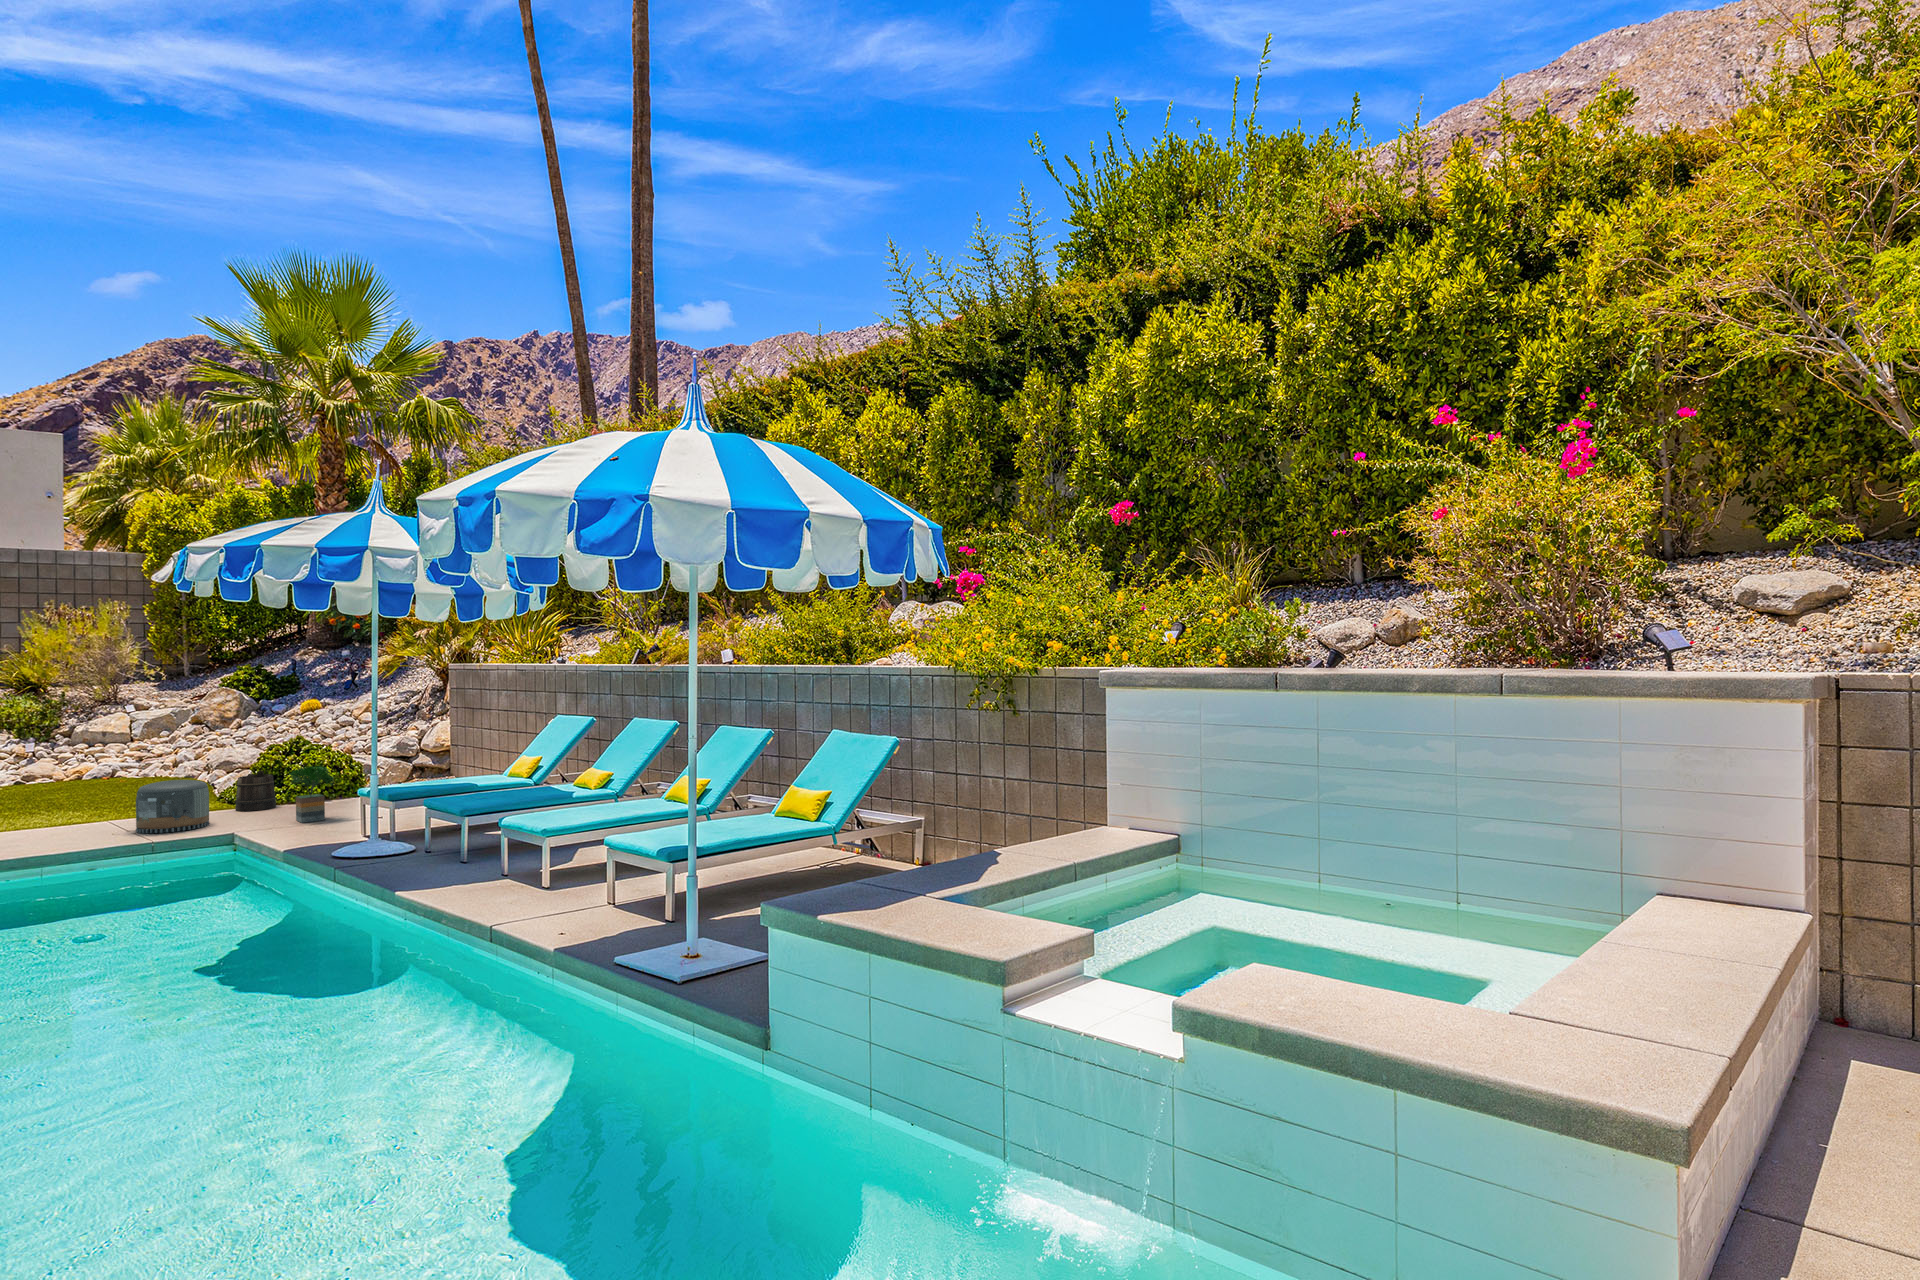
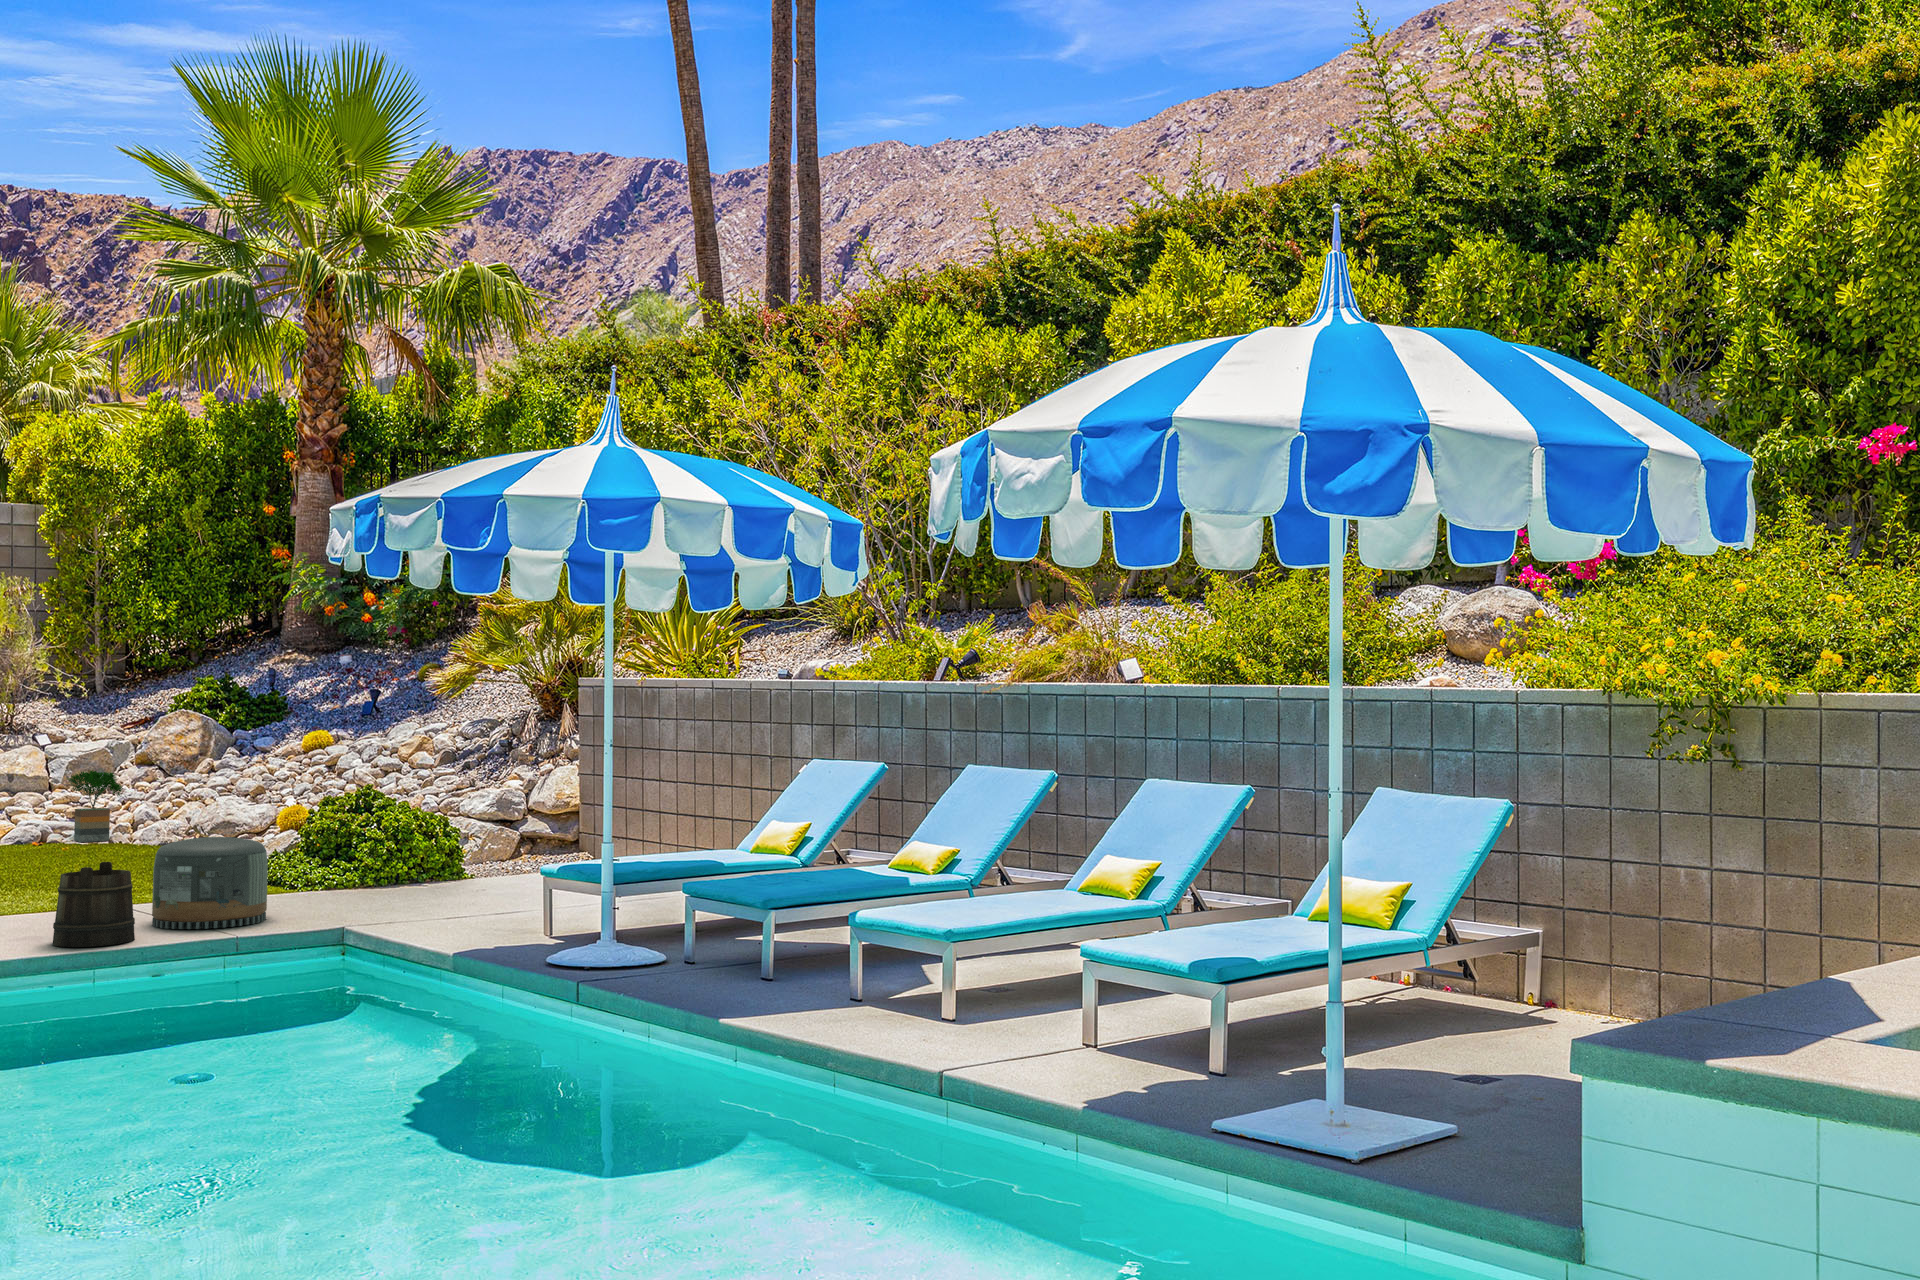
potted tree: present [290,767,334,823] -> present [69,771,123,842]
bucket: present [235,771,276,811] -> present [53,862,135,947]

